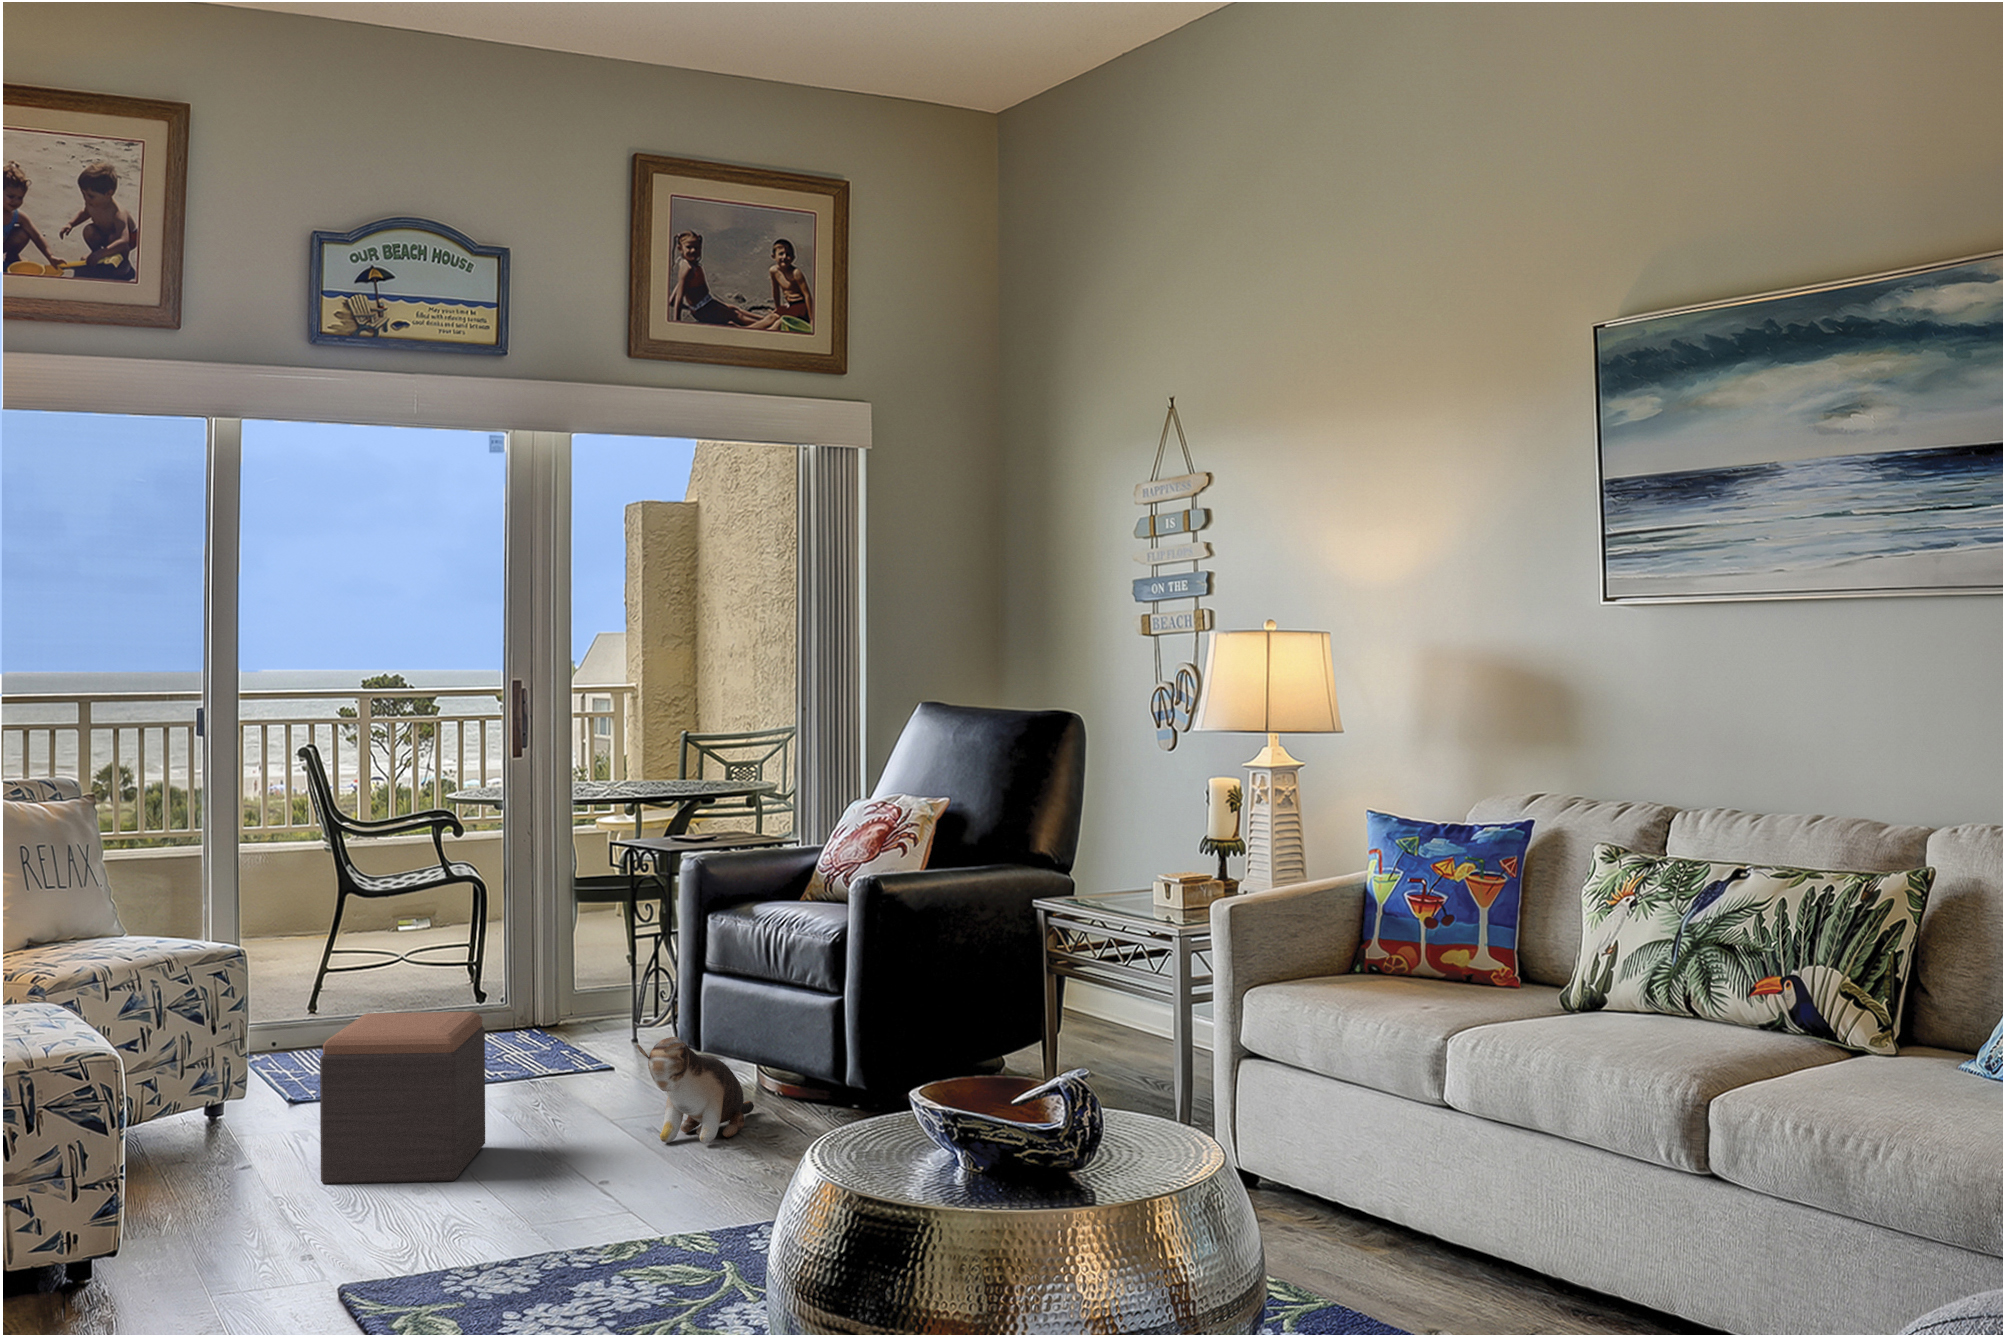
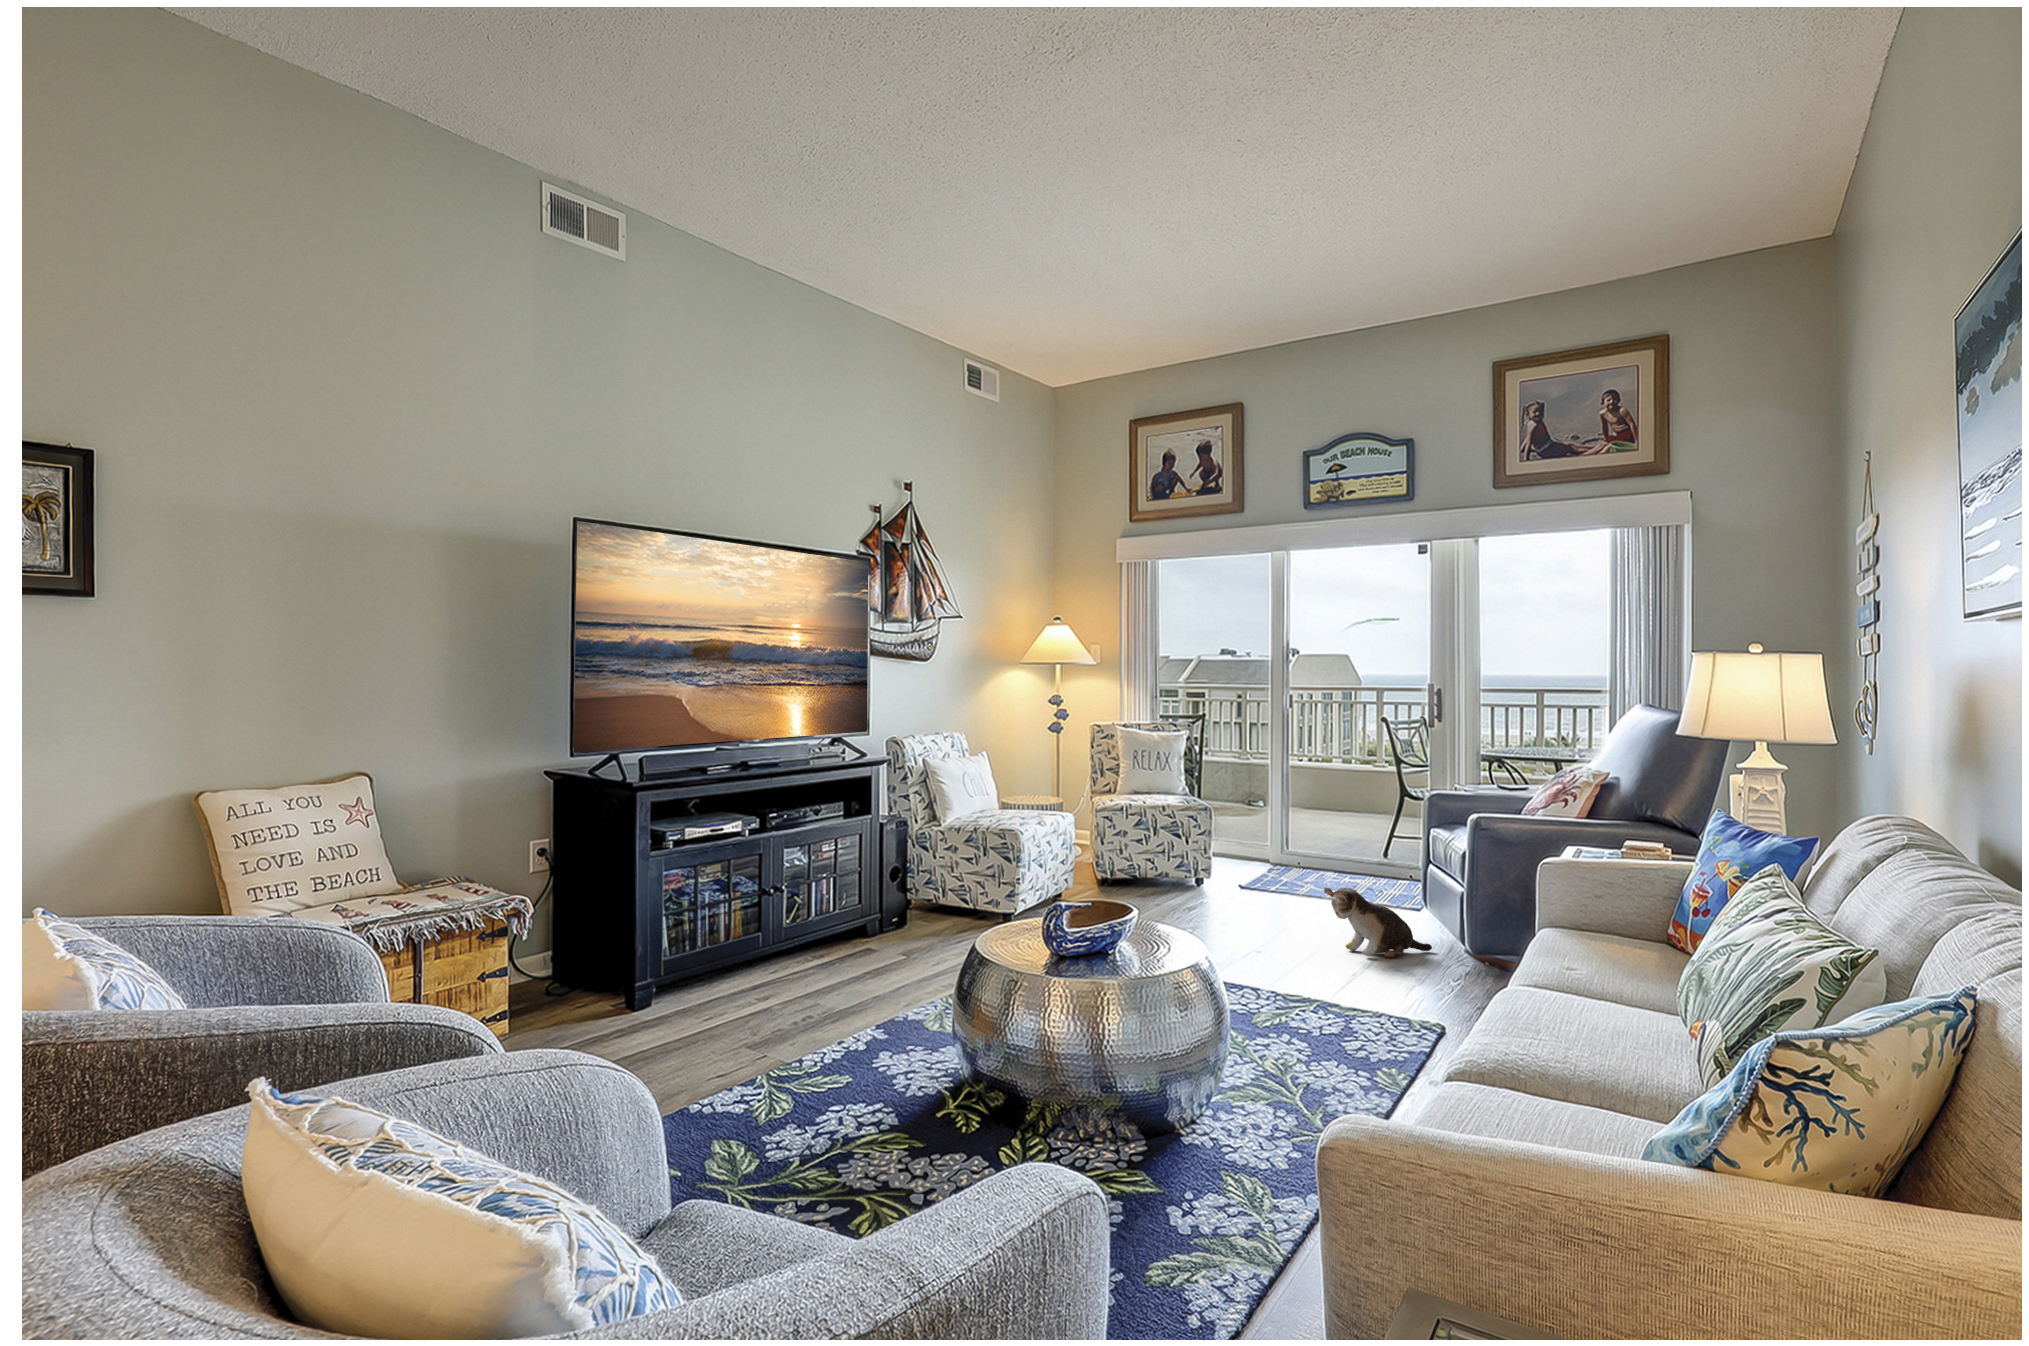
footstool: present [320,1012,485,1184] -> none [1175,846,1268,936]

